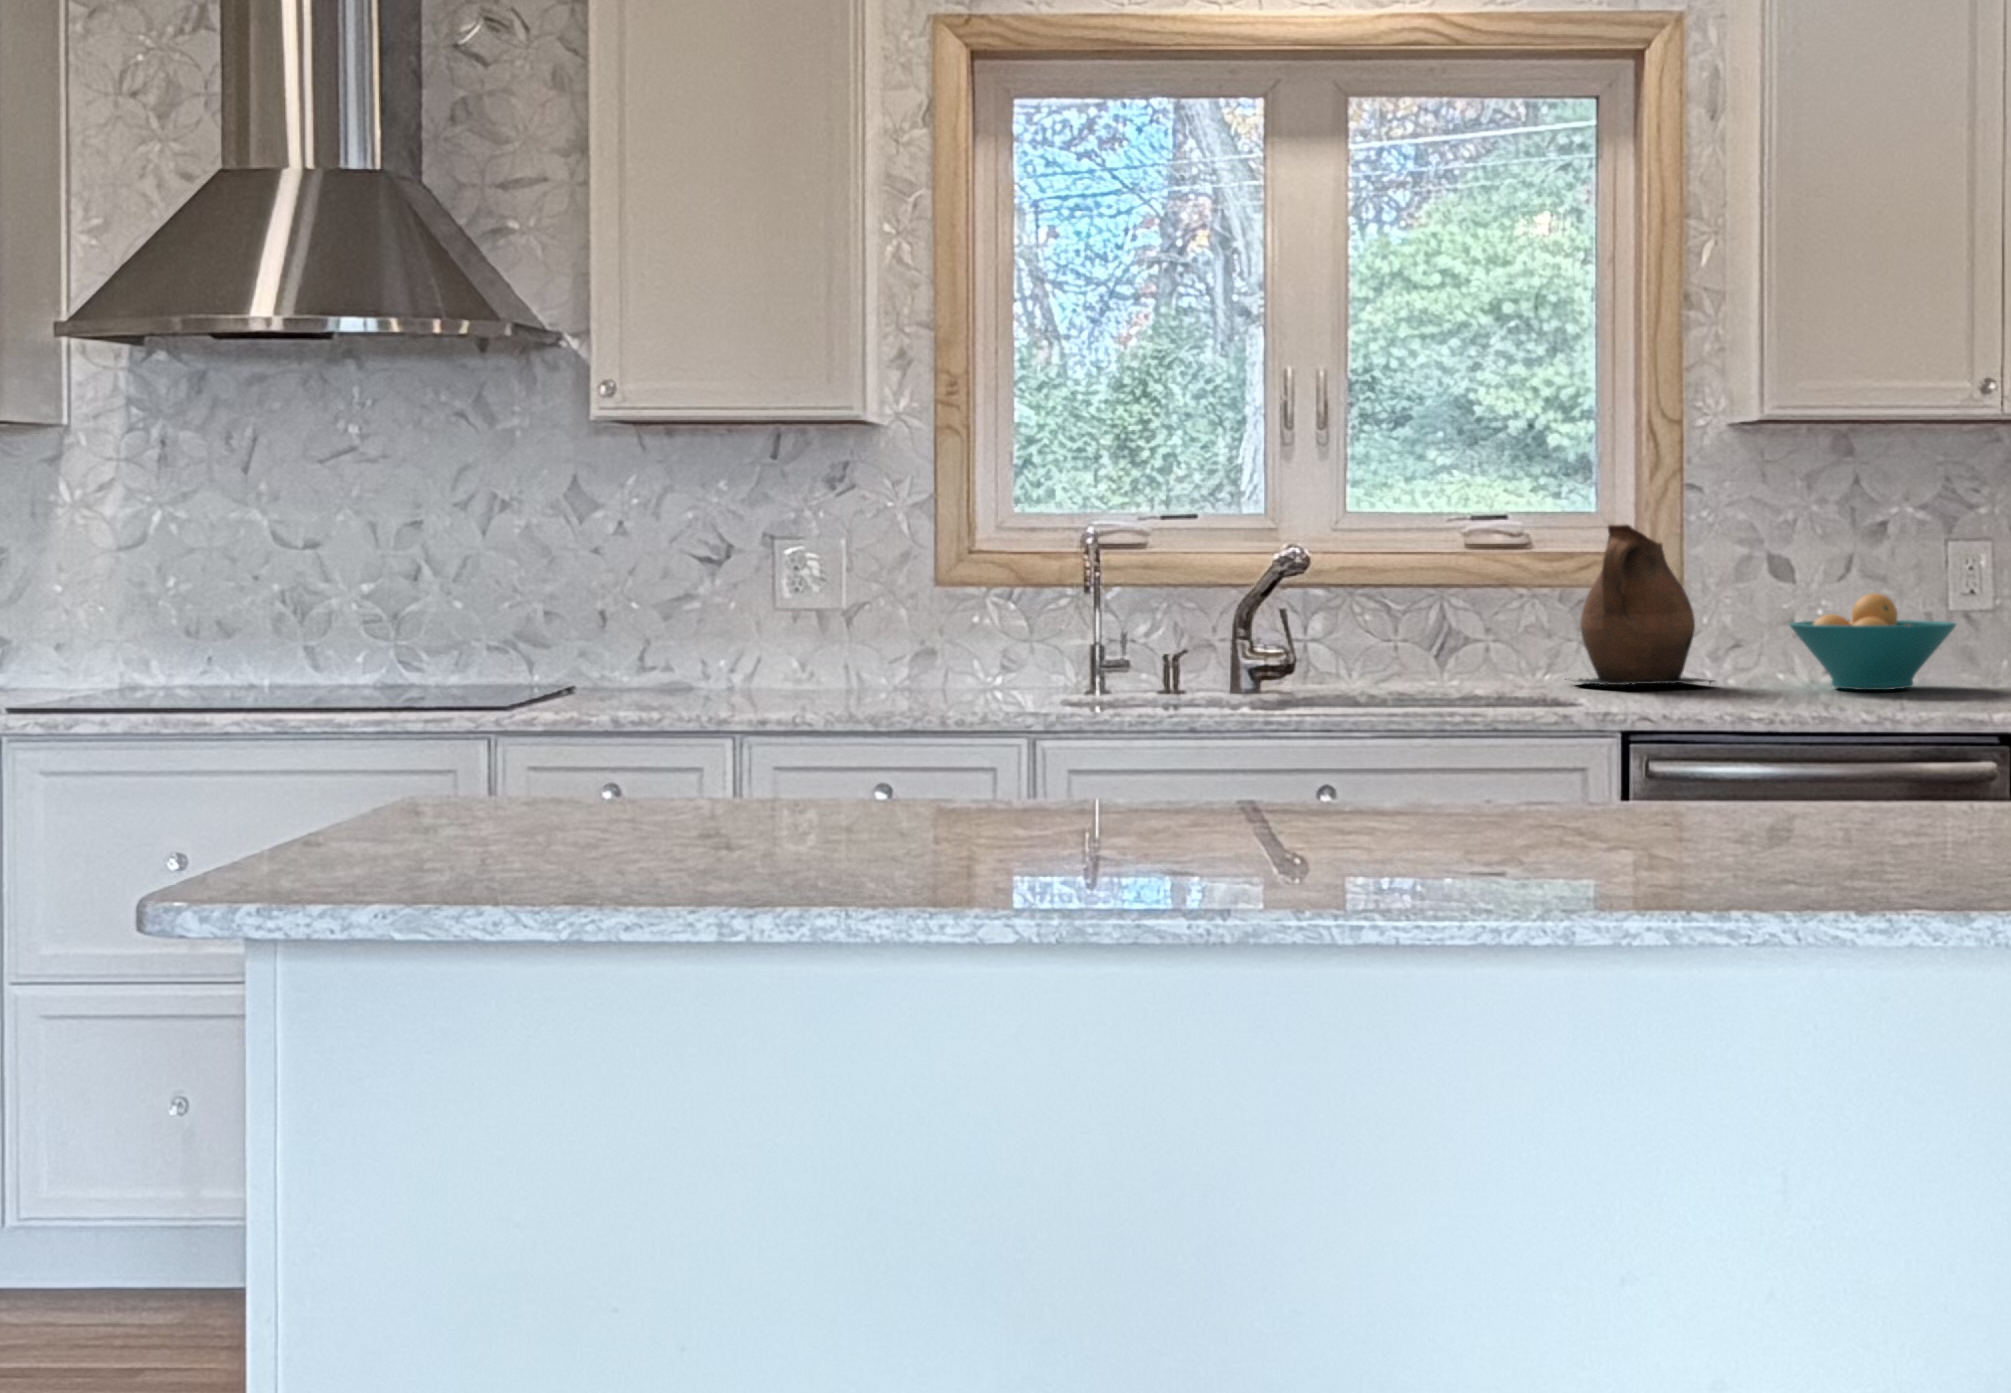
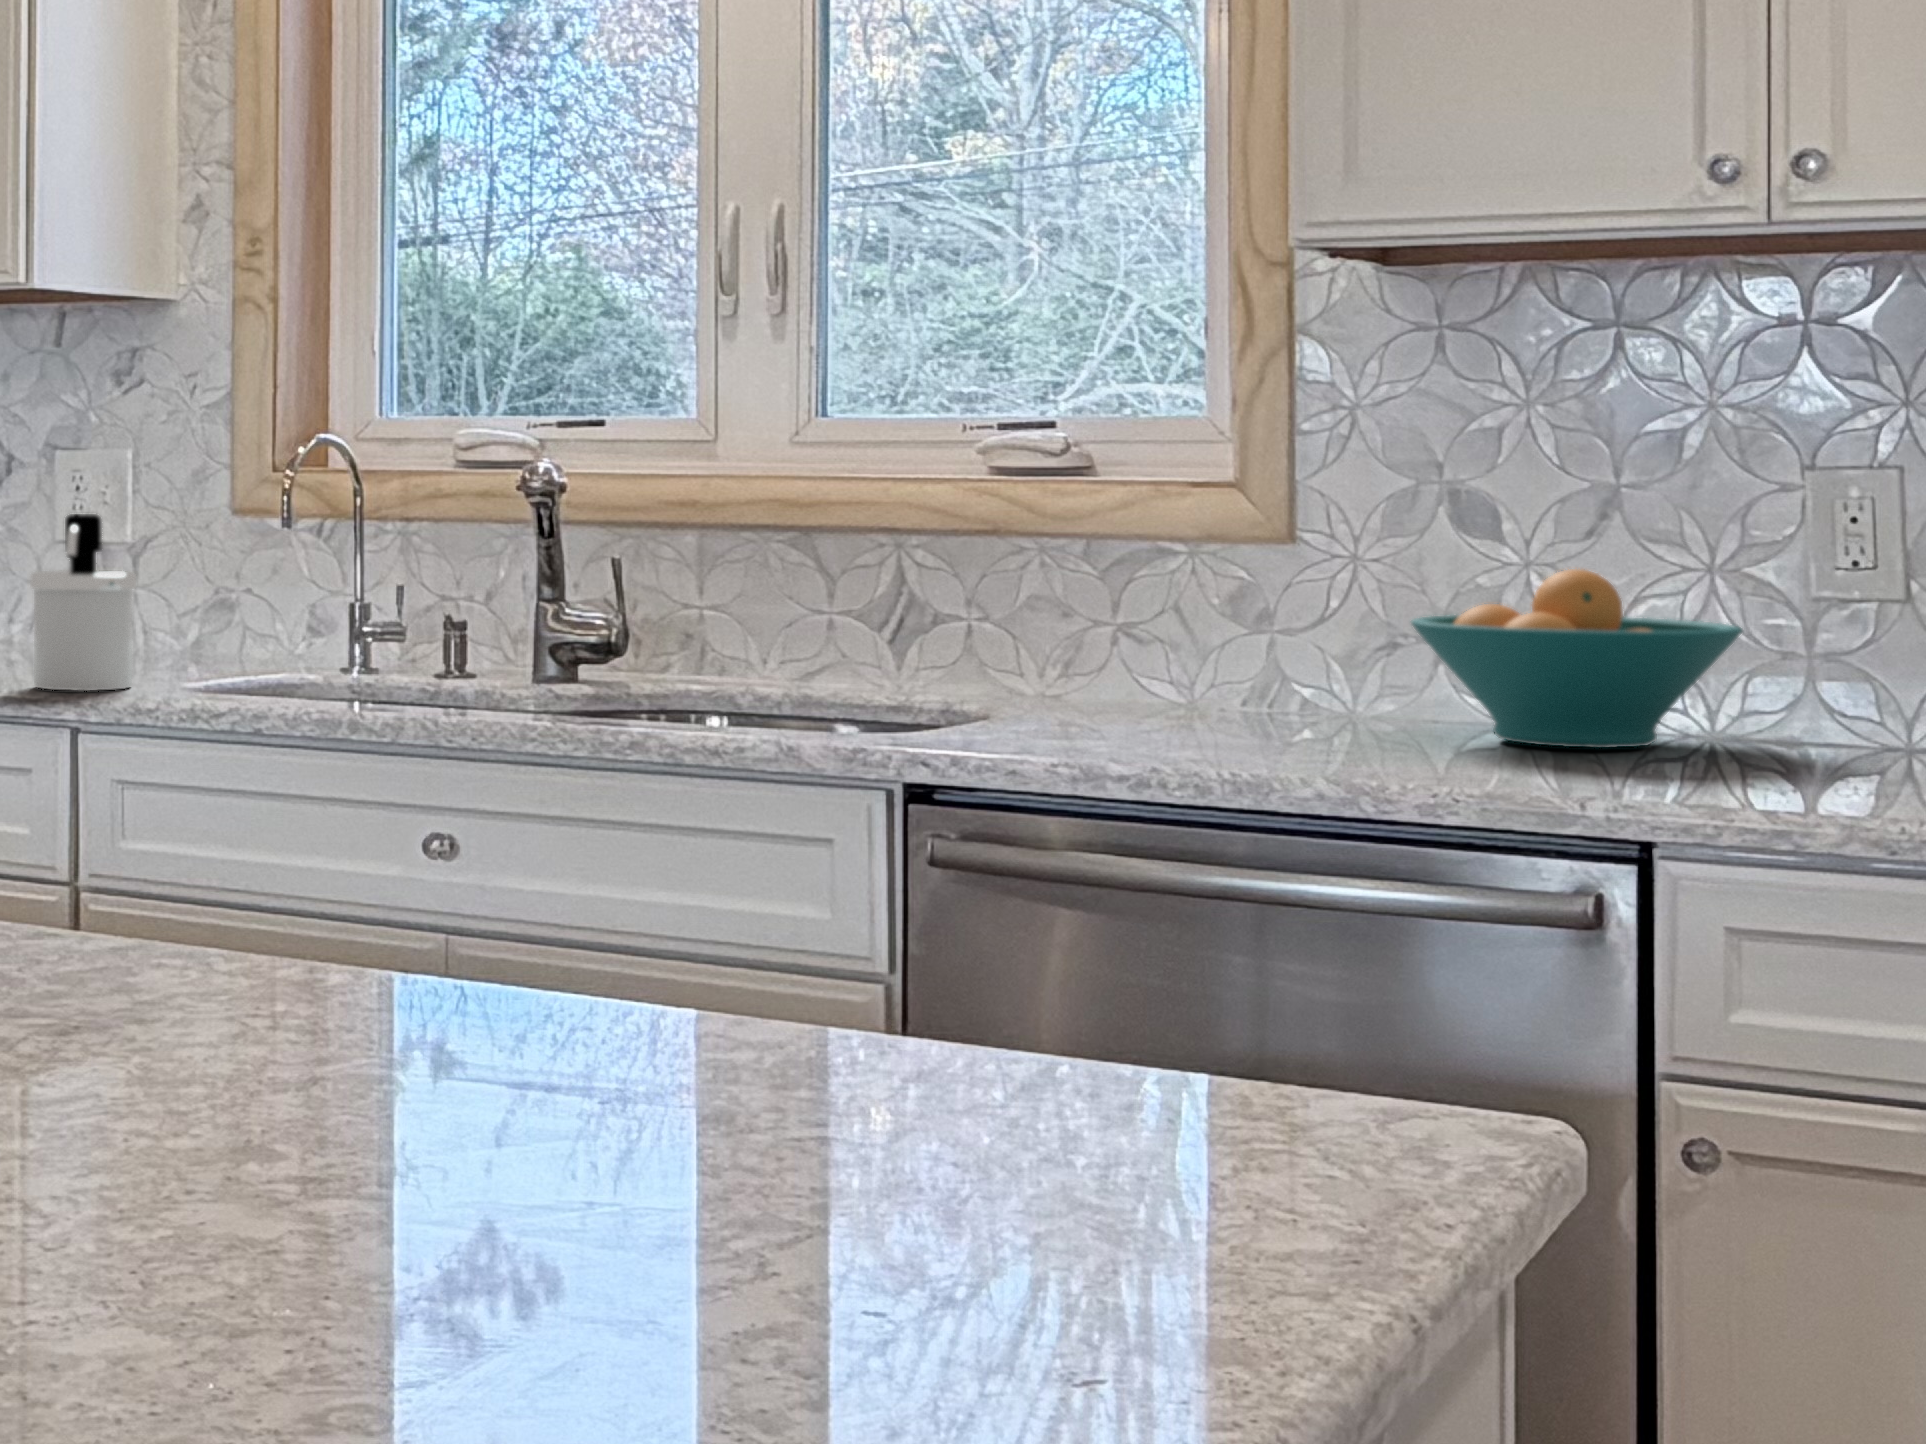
ceramic pitcher: present [1565,524,1714,685] -> none [1057,440,1303,719]
soap dispenser: none [927,585,1002,709] -> present [30,514,136,691]

